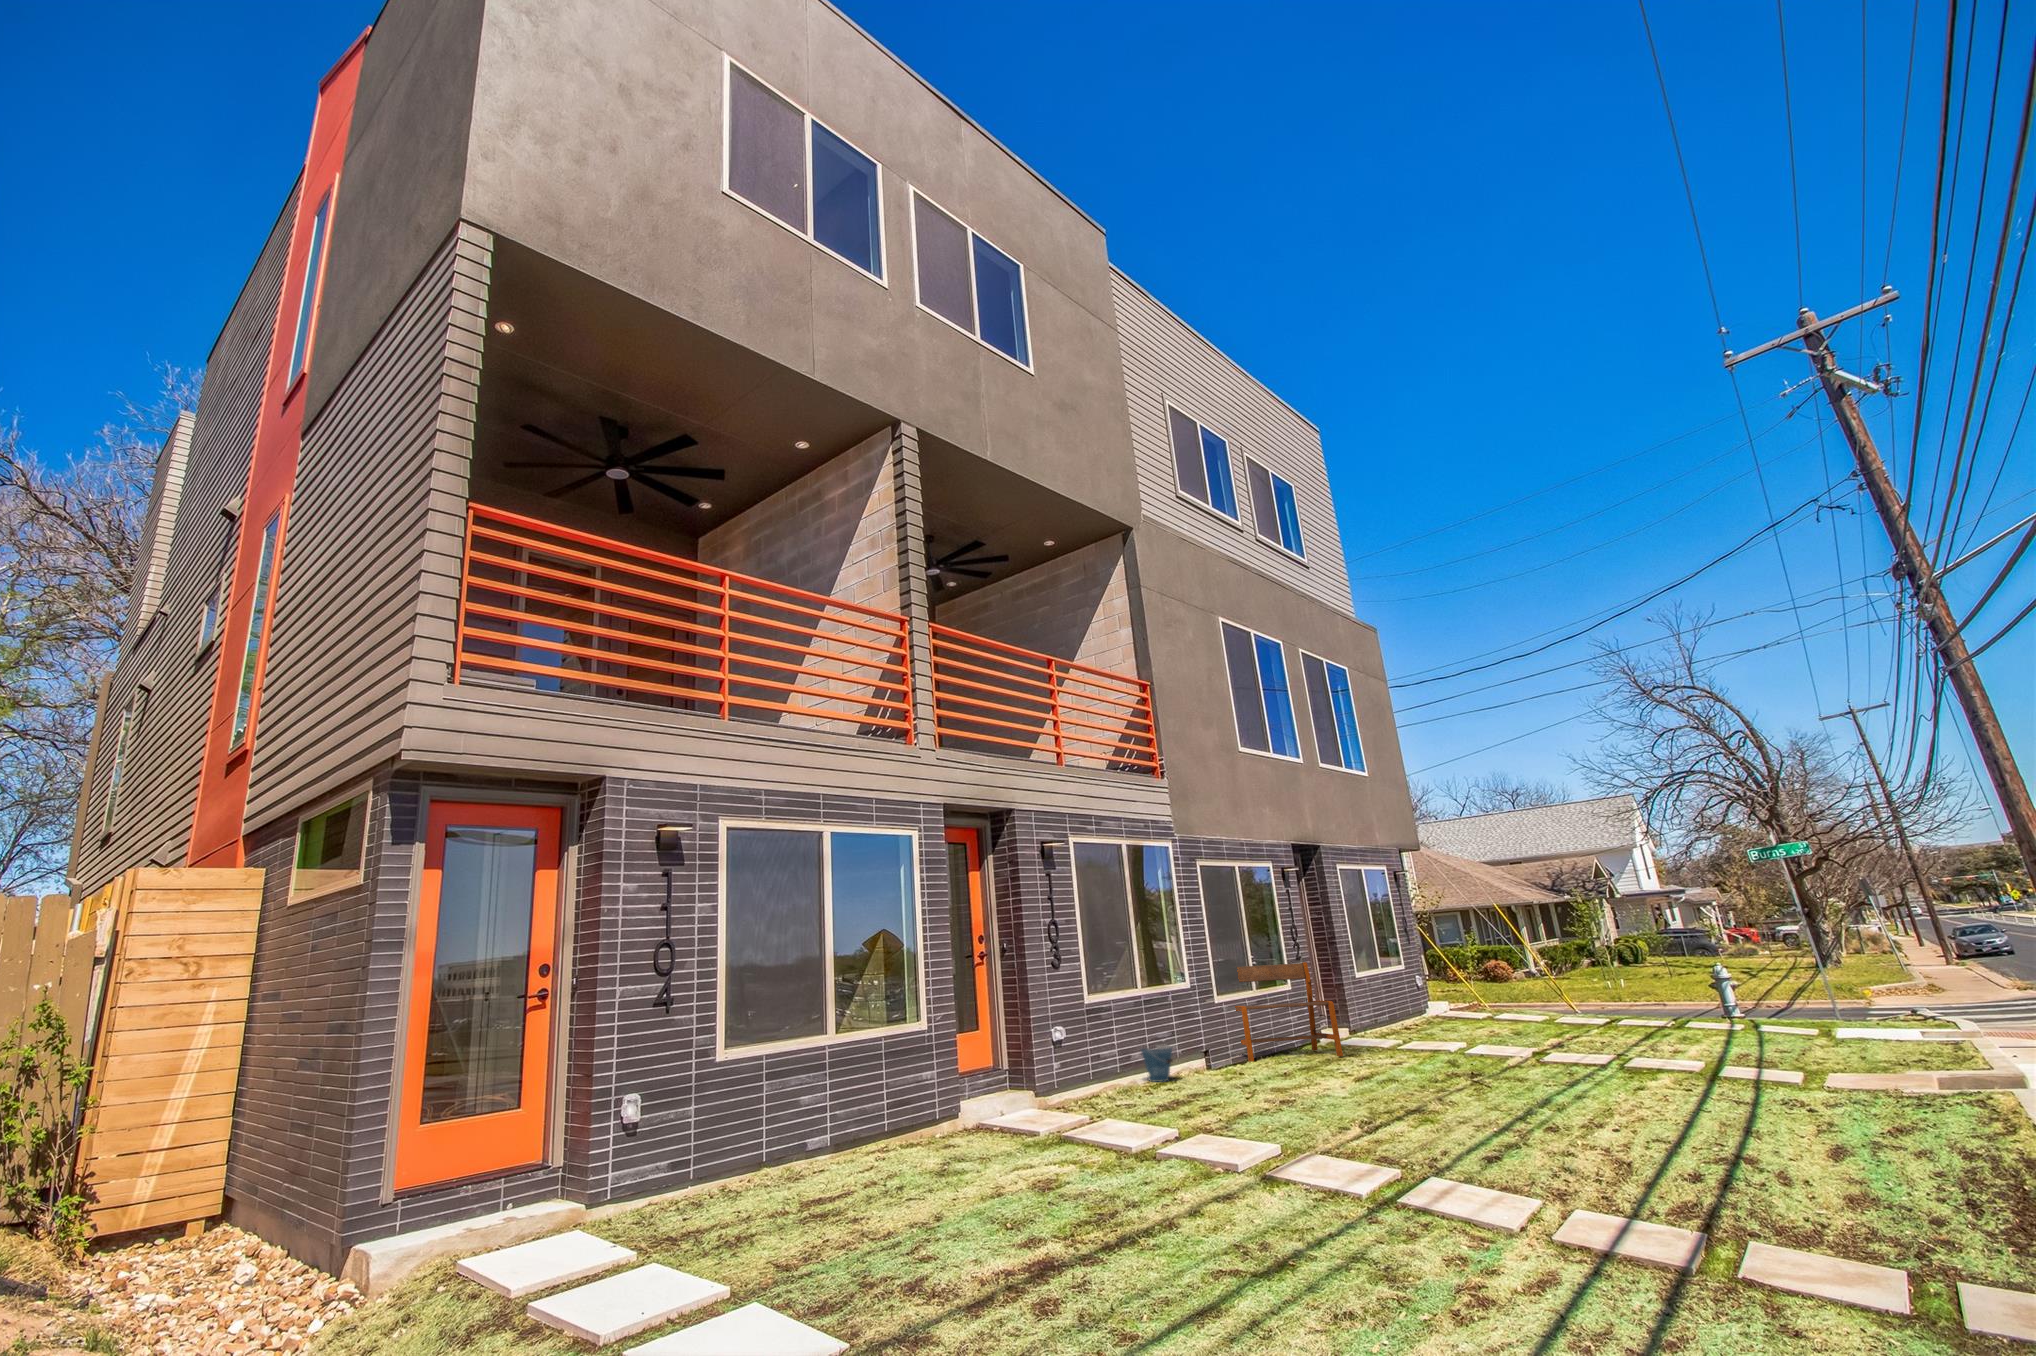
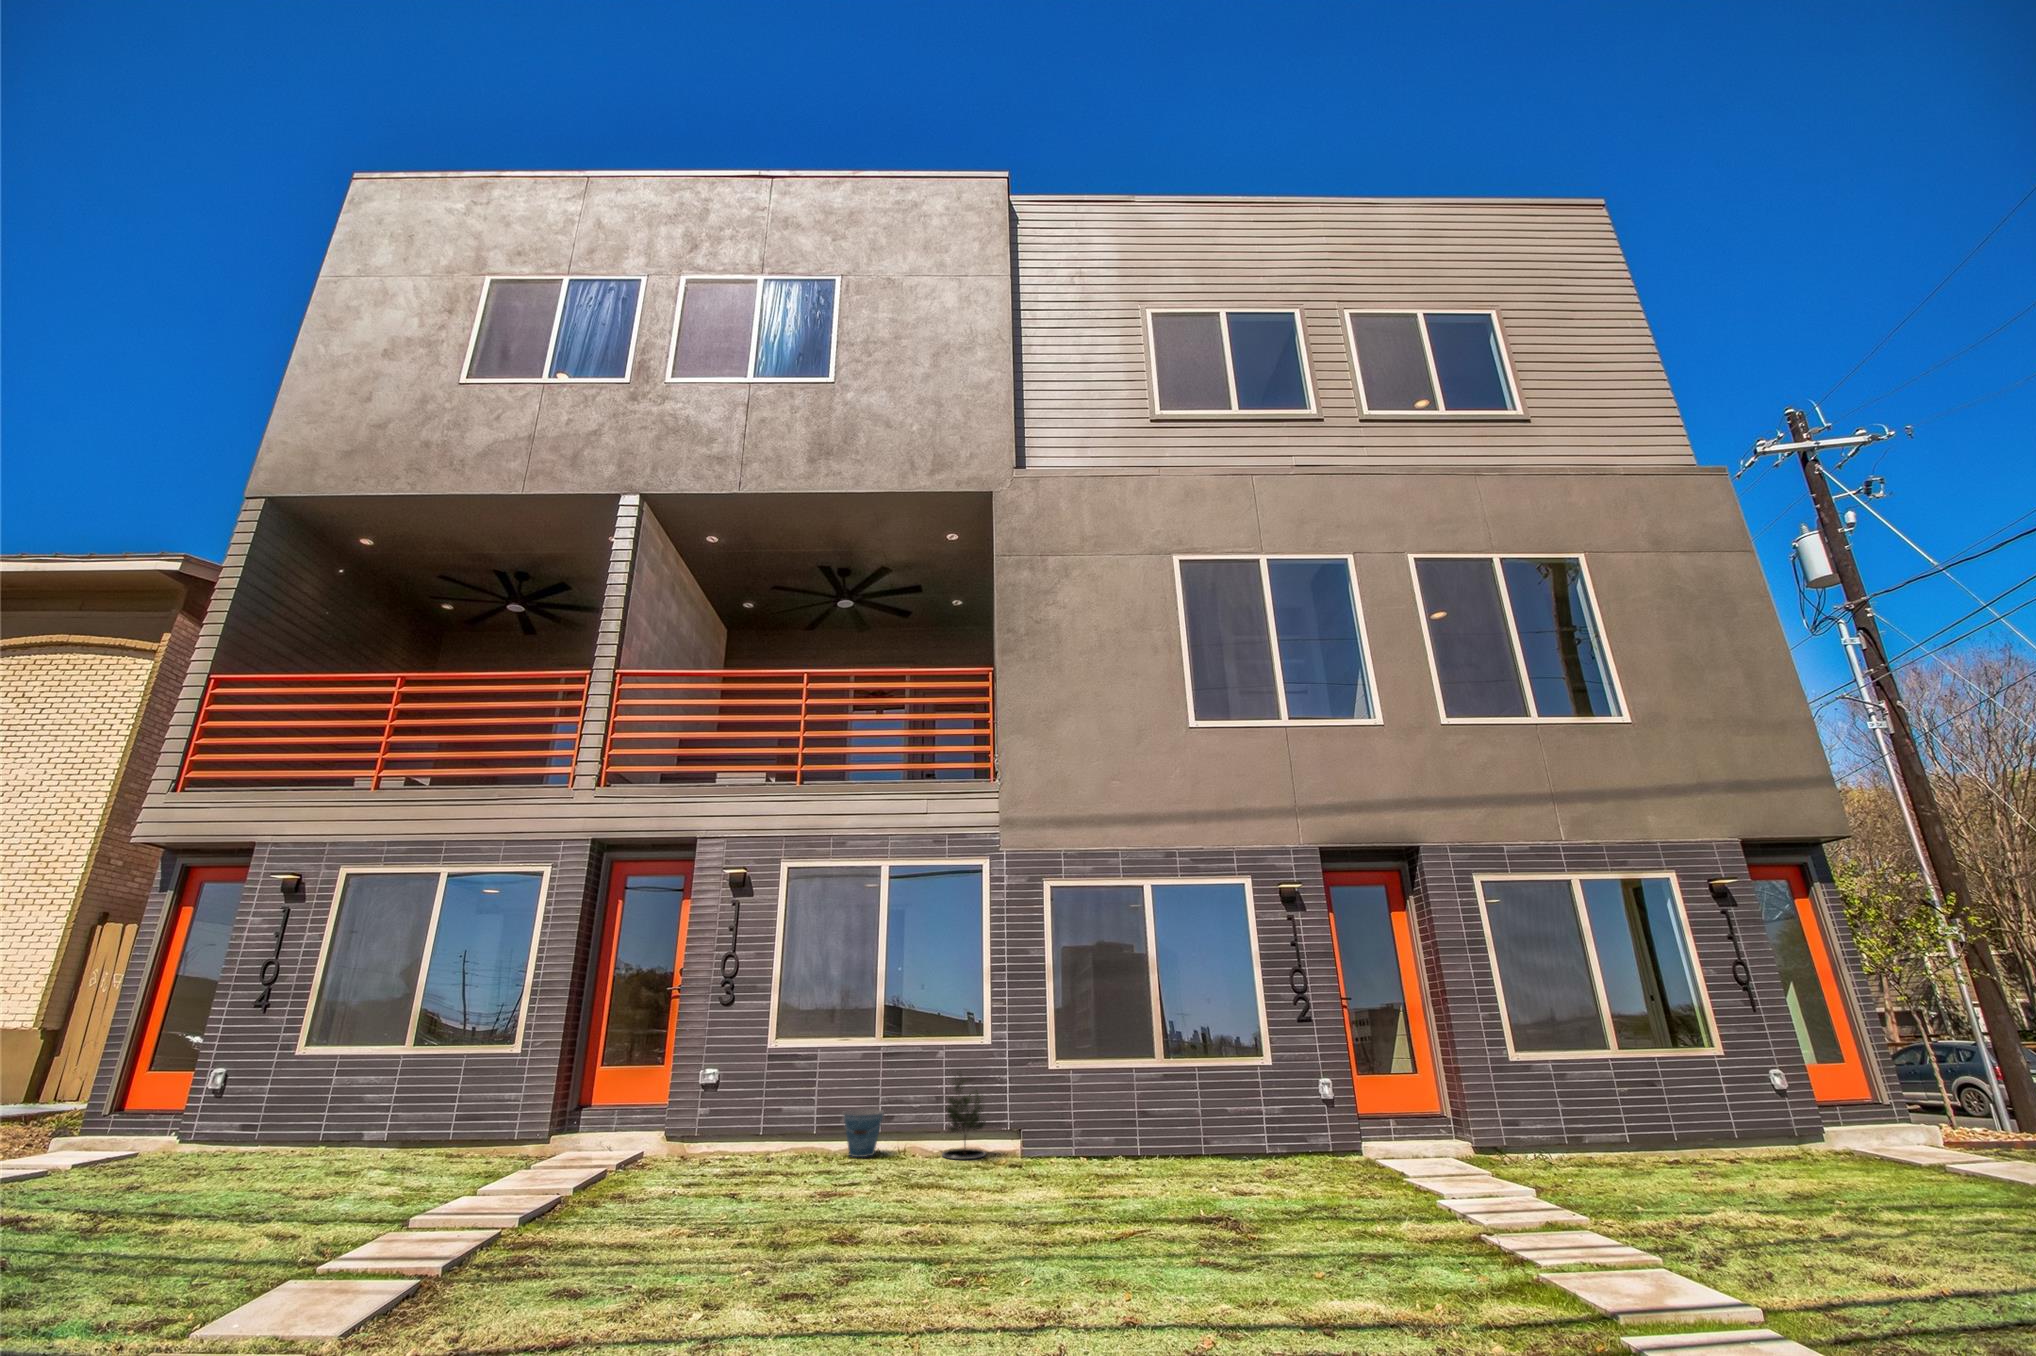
bench: present [1235,962,1343,1062] -> none [1062,1021,1219,1179]
potted tree: none [1181,1006,1223,1072] -> present [942,1079,986,1160]

